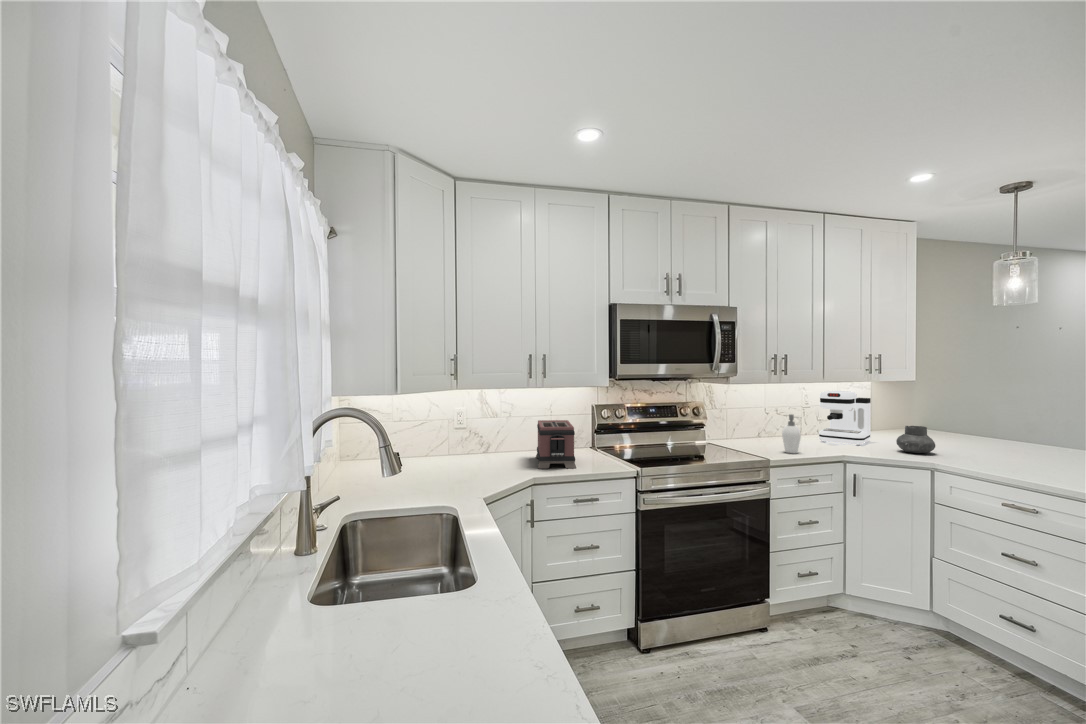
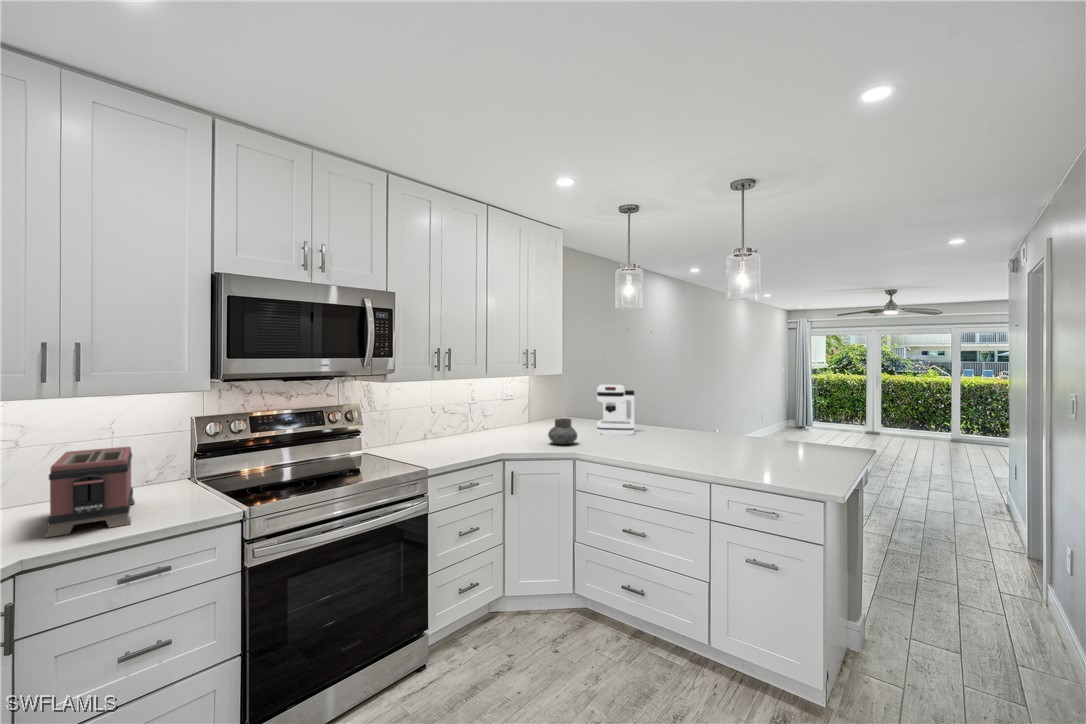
coffee maker: present [819,391,871,445] -> present [597,385,635,435]
soap dispenser: present [782,414,801,453] -> none [445,415,469,458]

